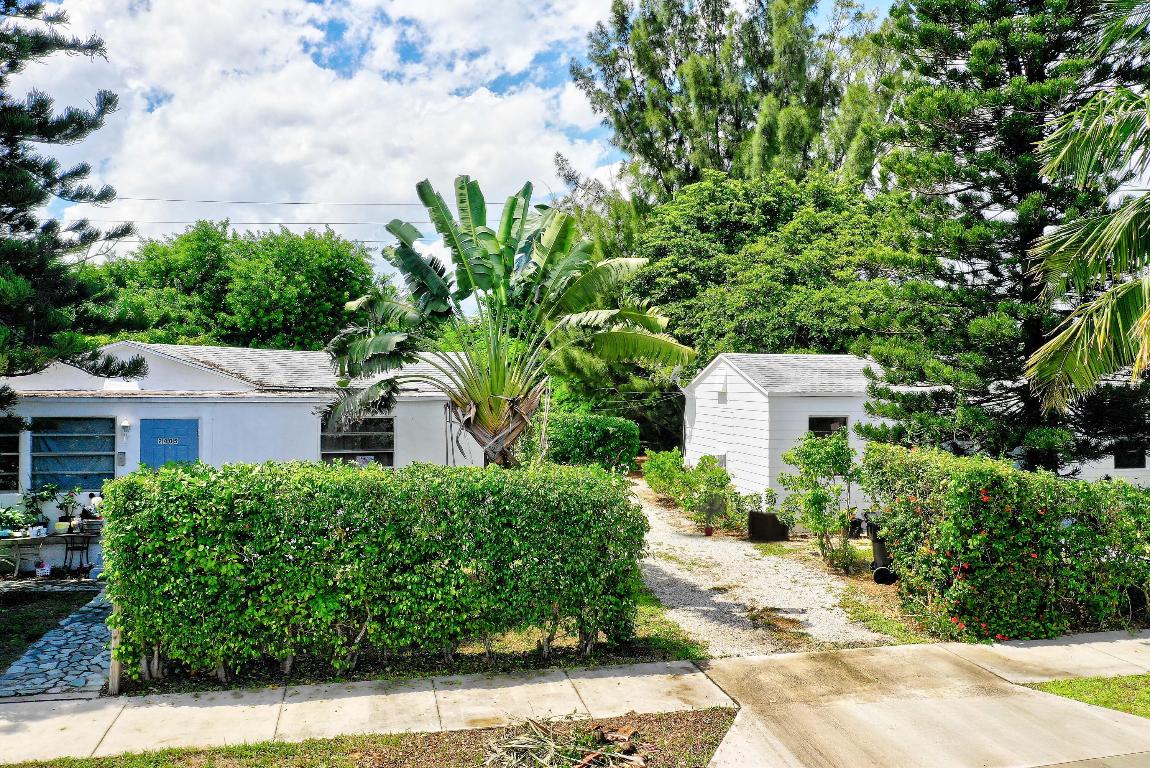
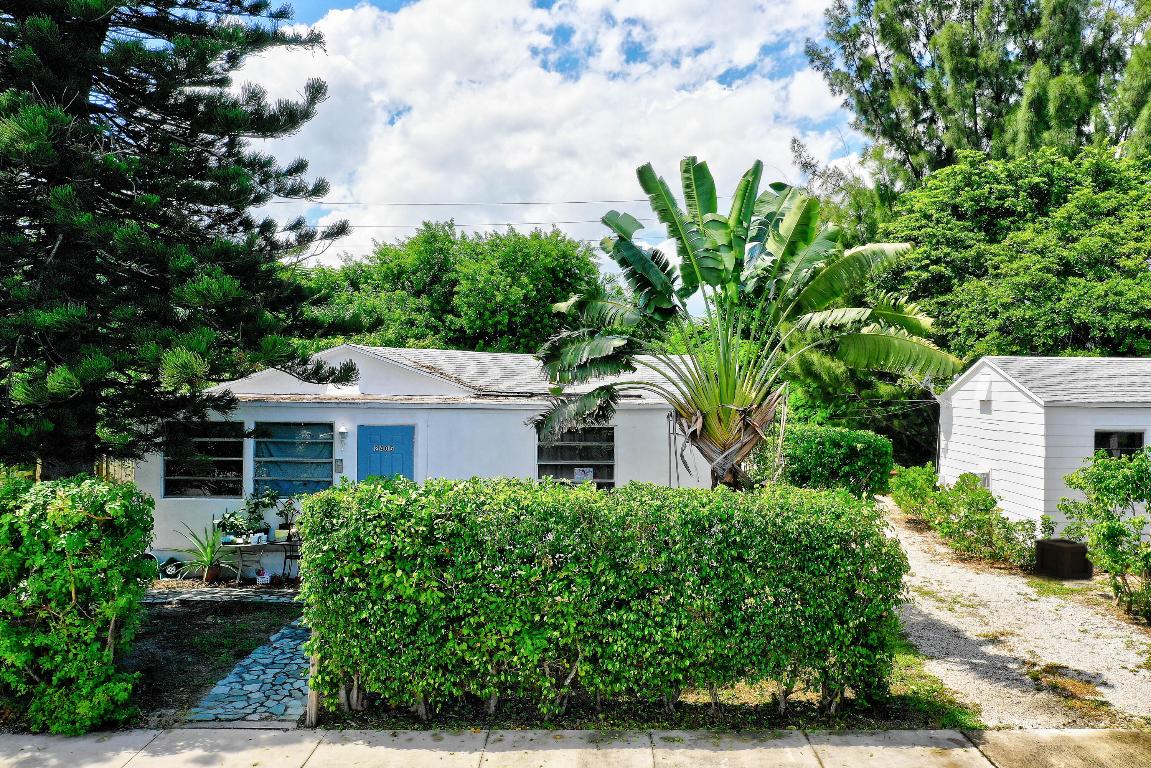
potted tree: present [696,492,724,536] -> none [964,515,1004,567]

